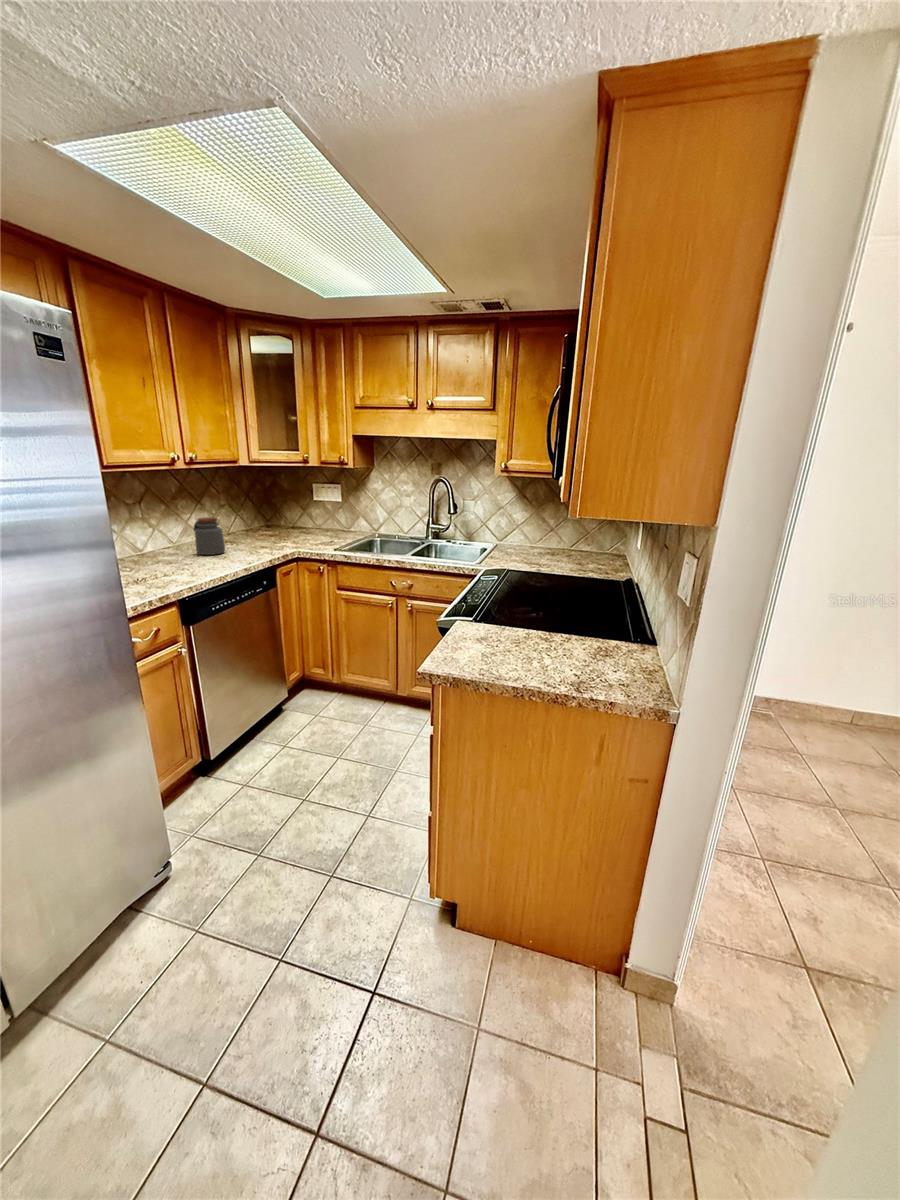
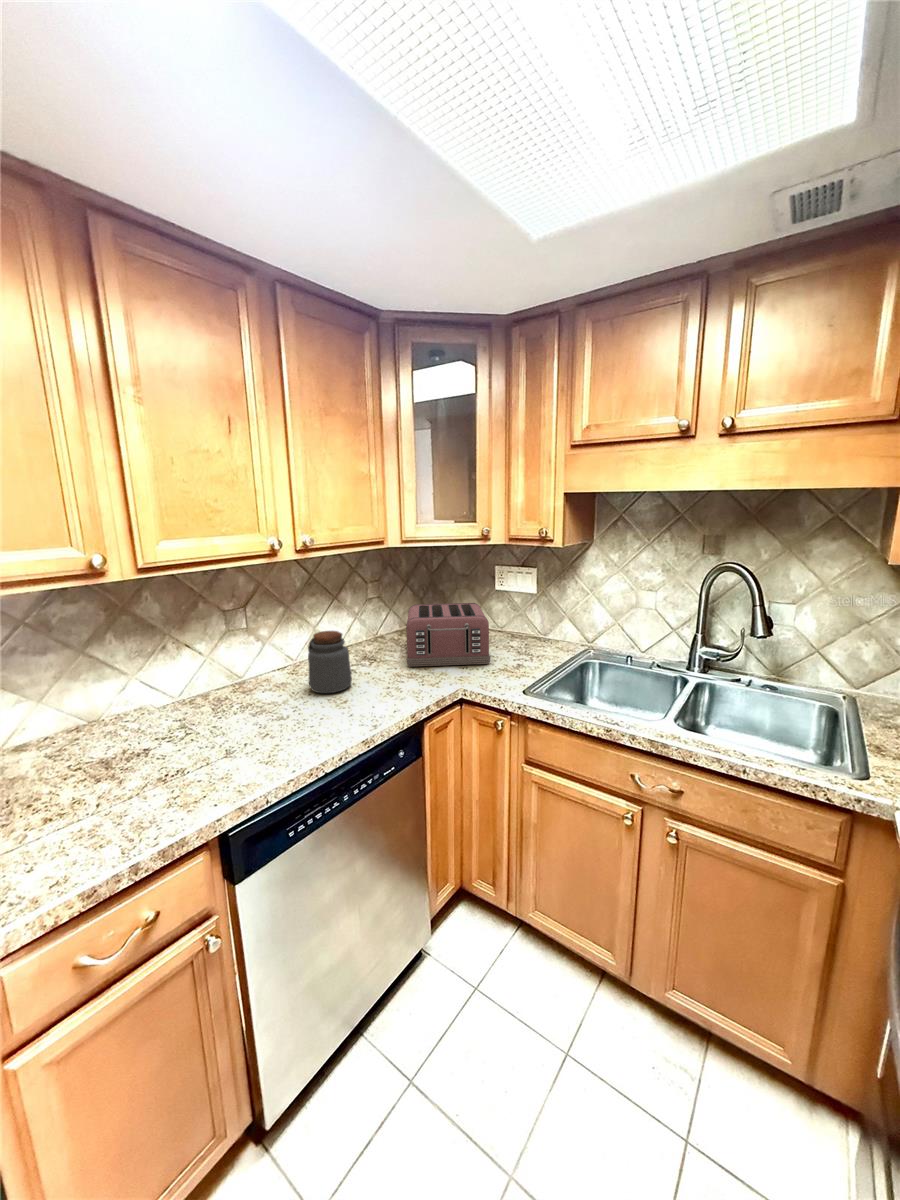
toaster: none [254,507,313,544] -> present [406,603,490,667]

